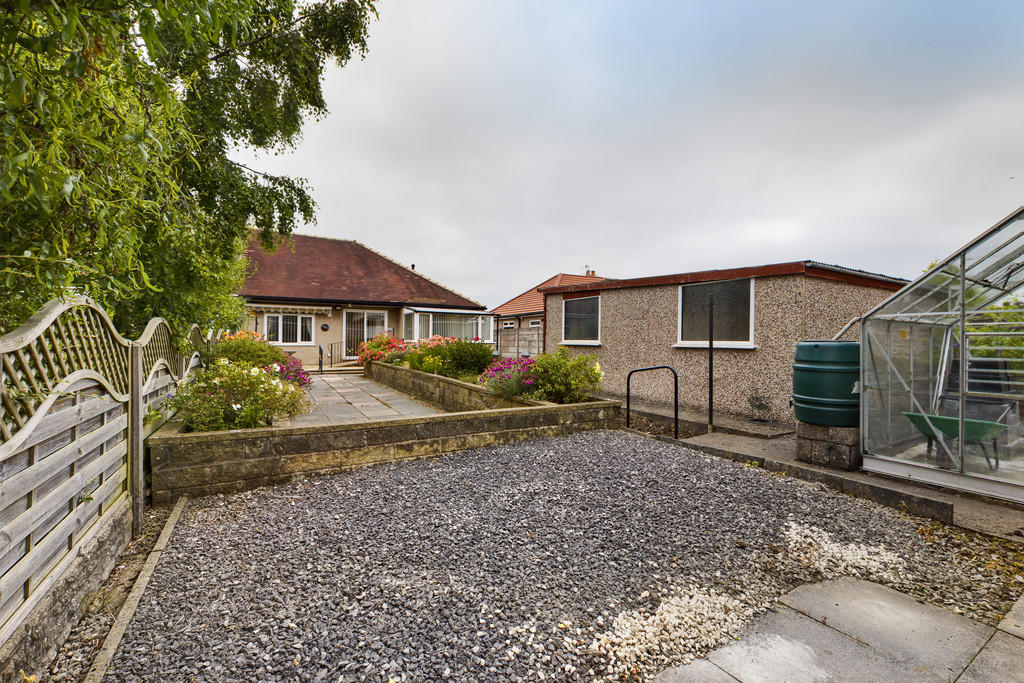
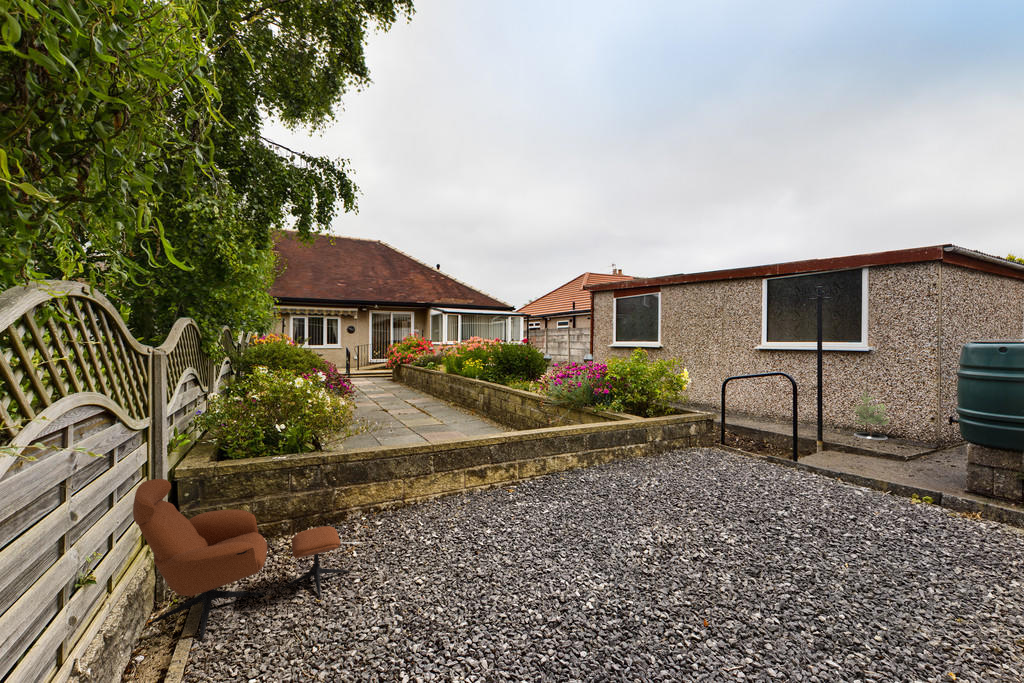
lounge chair: none [118,439,286,550] -> present [133,479,350,638]

